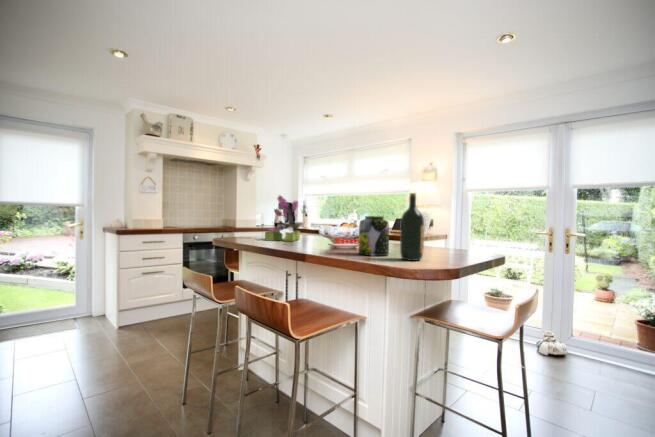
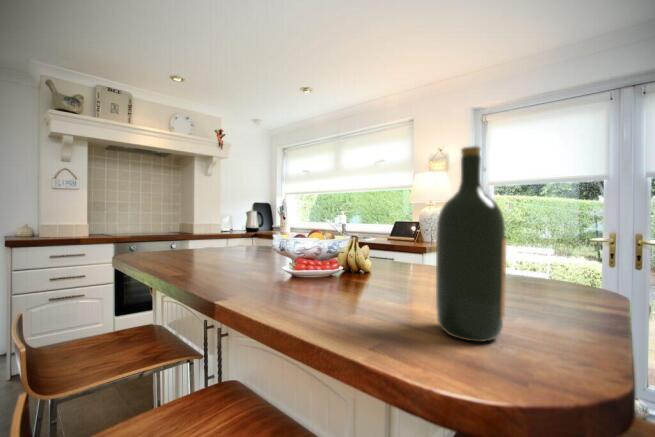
flower arrangement: present [265,196,300,242] -> none [186,184,250,260]
jar: present [359,216,389,256] -> none [330,215,400,313]

